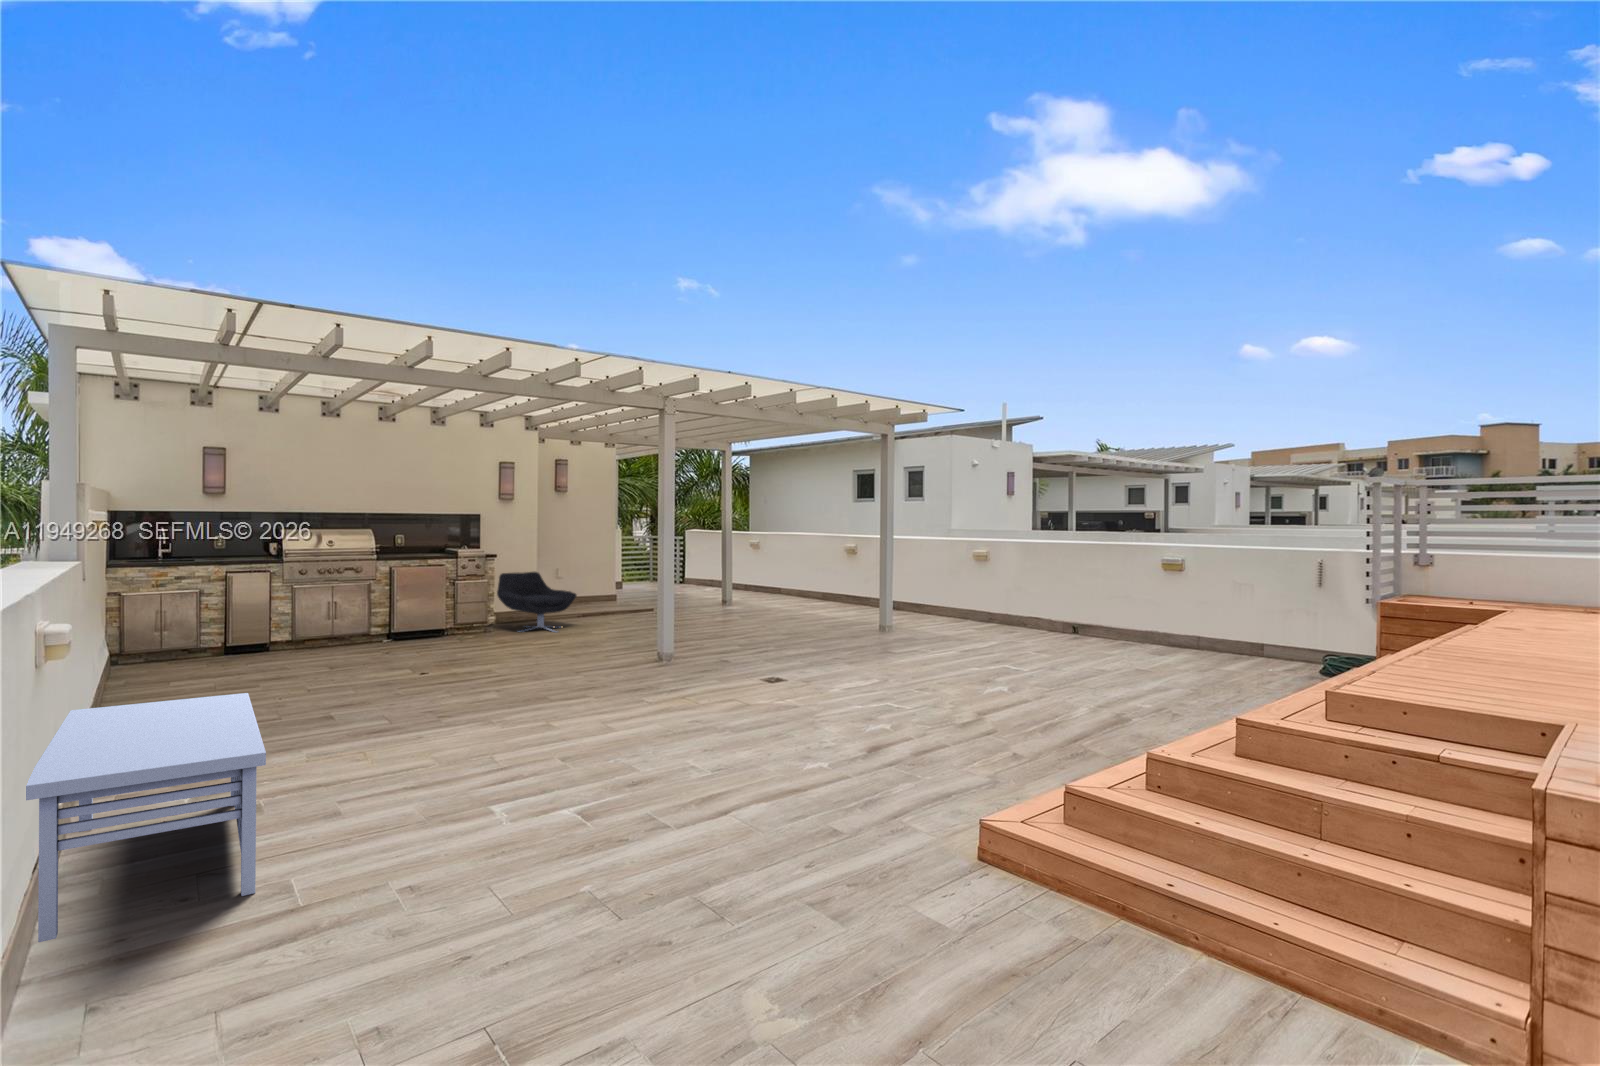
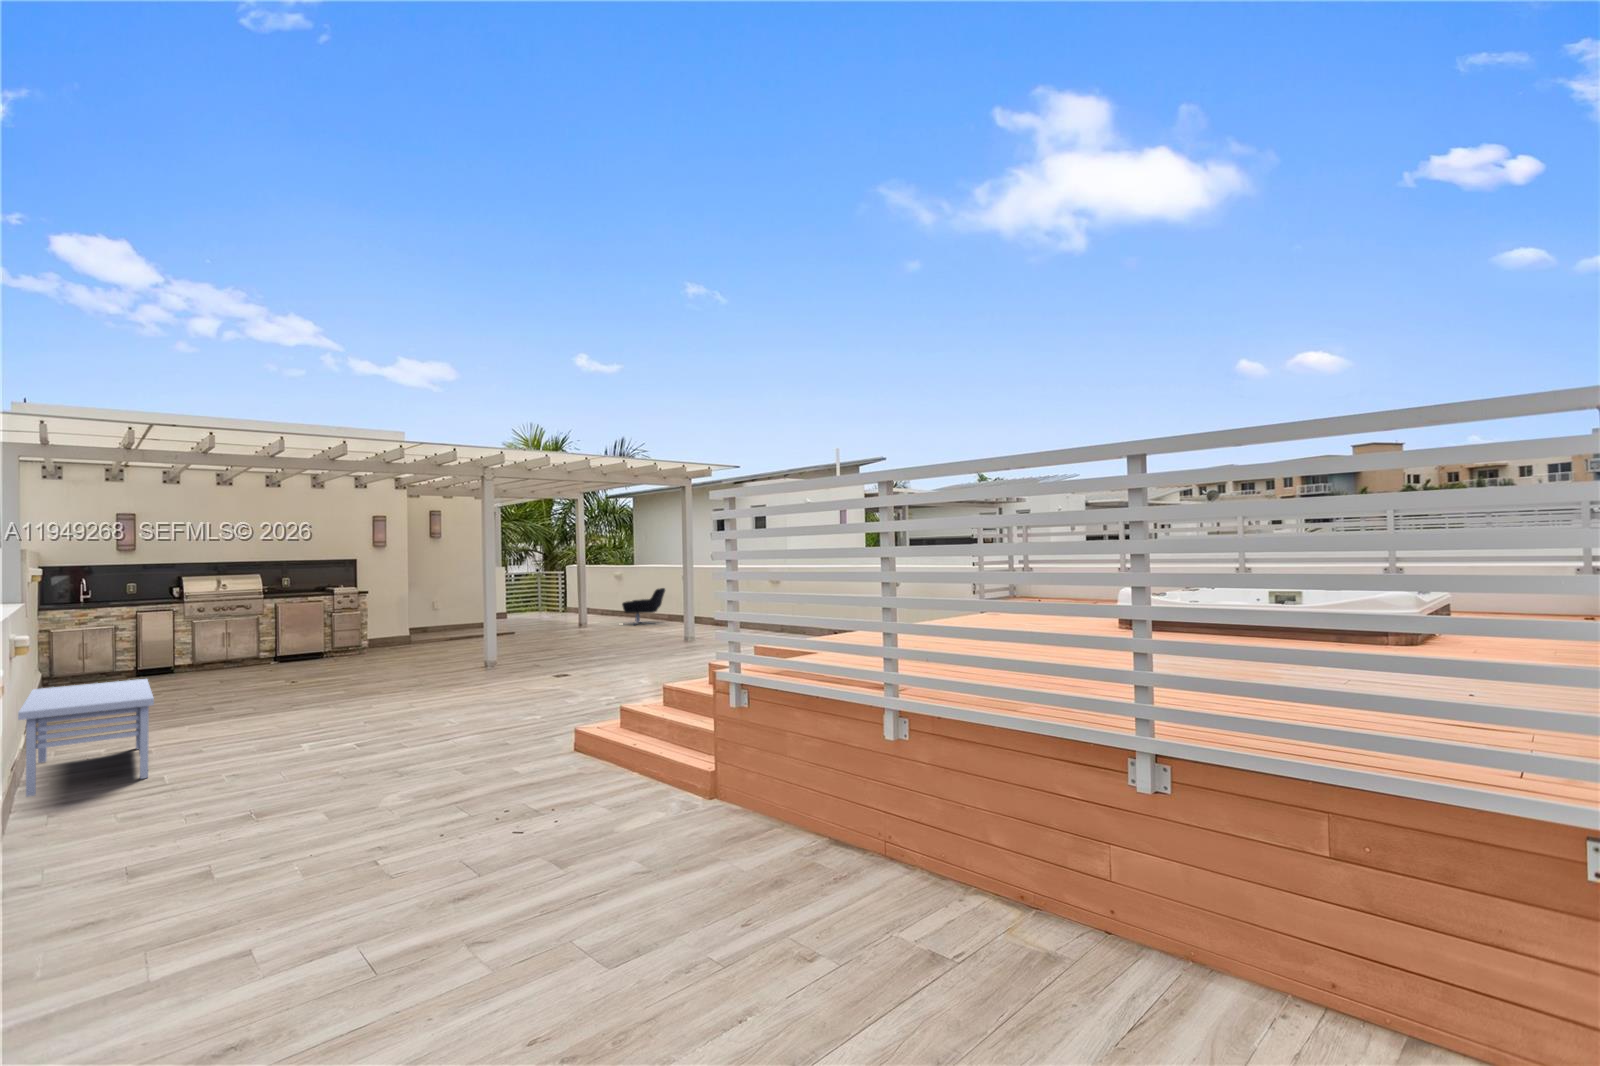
lounge chair: present [497,572,577,632] -> present [622,588,665,625]

